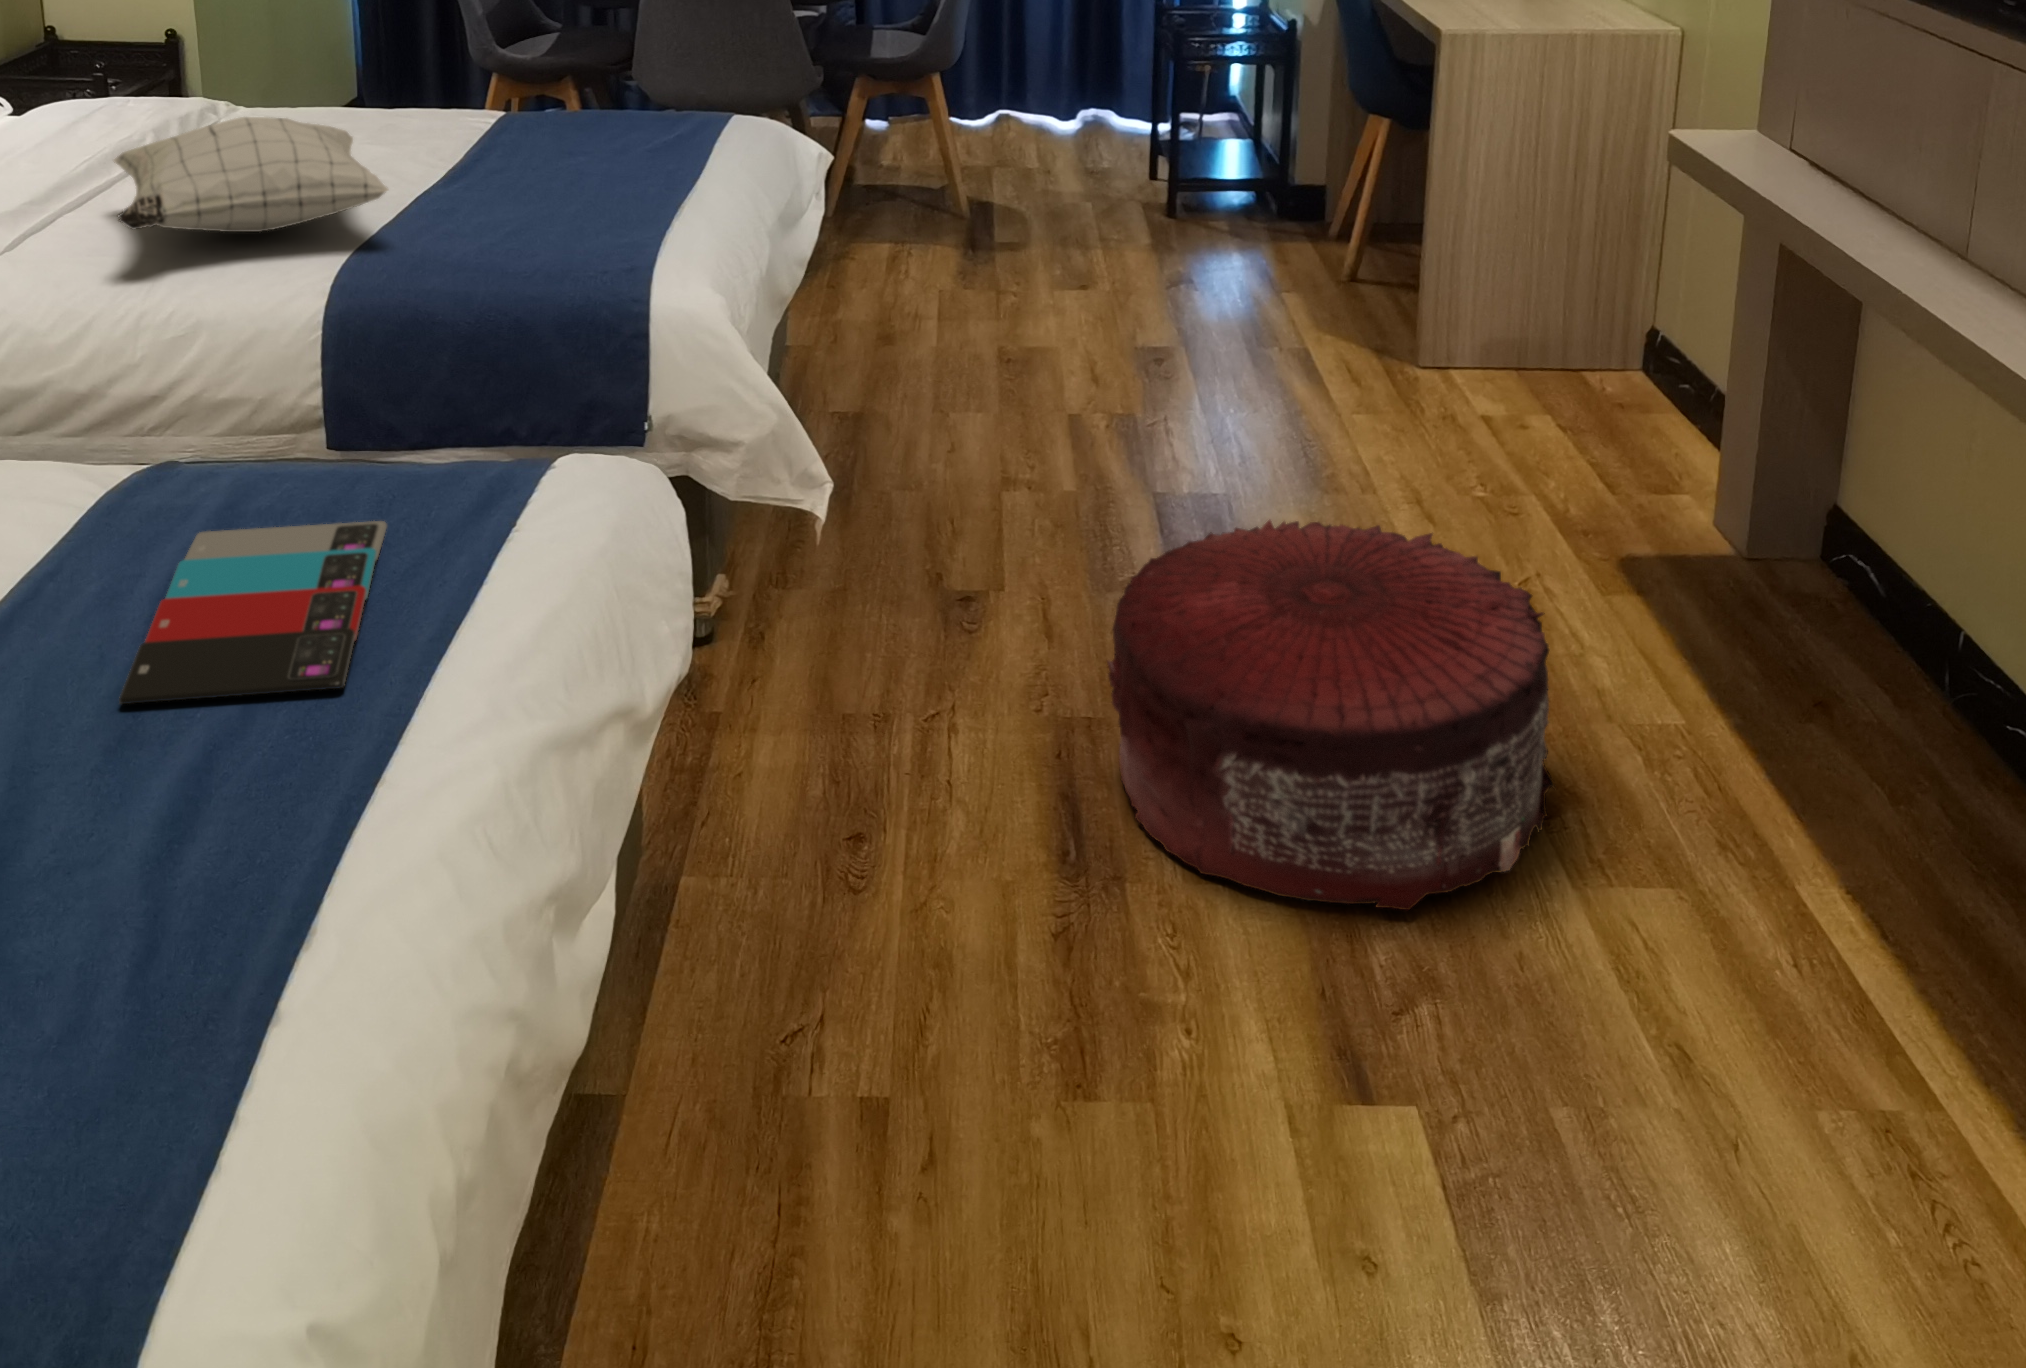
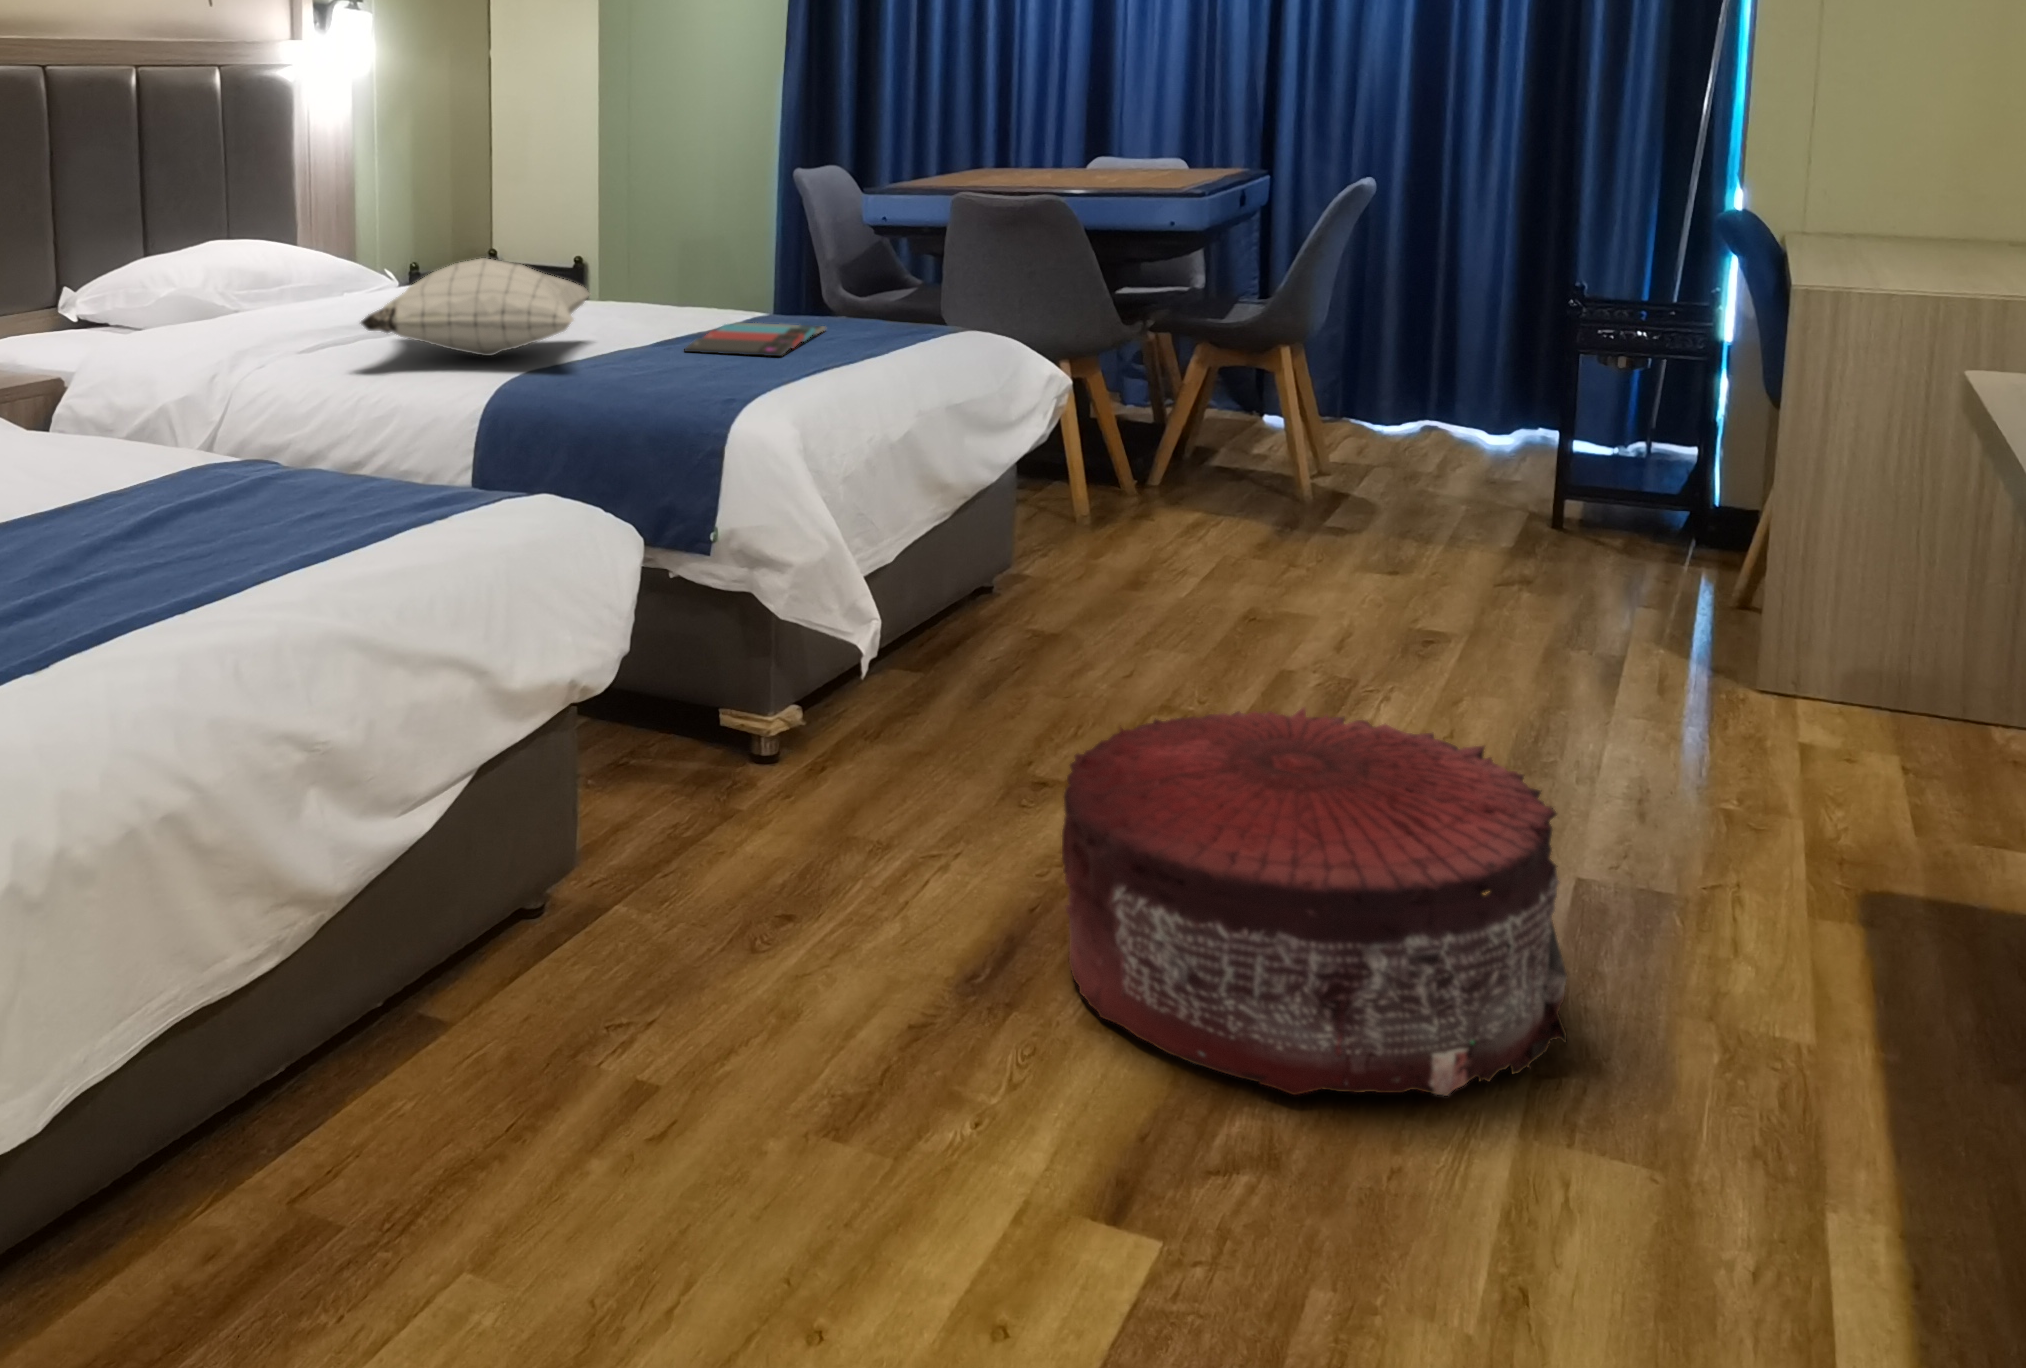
smartphone: present [119,521,387,704] -> present [685,323,825,356]

